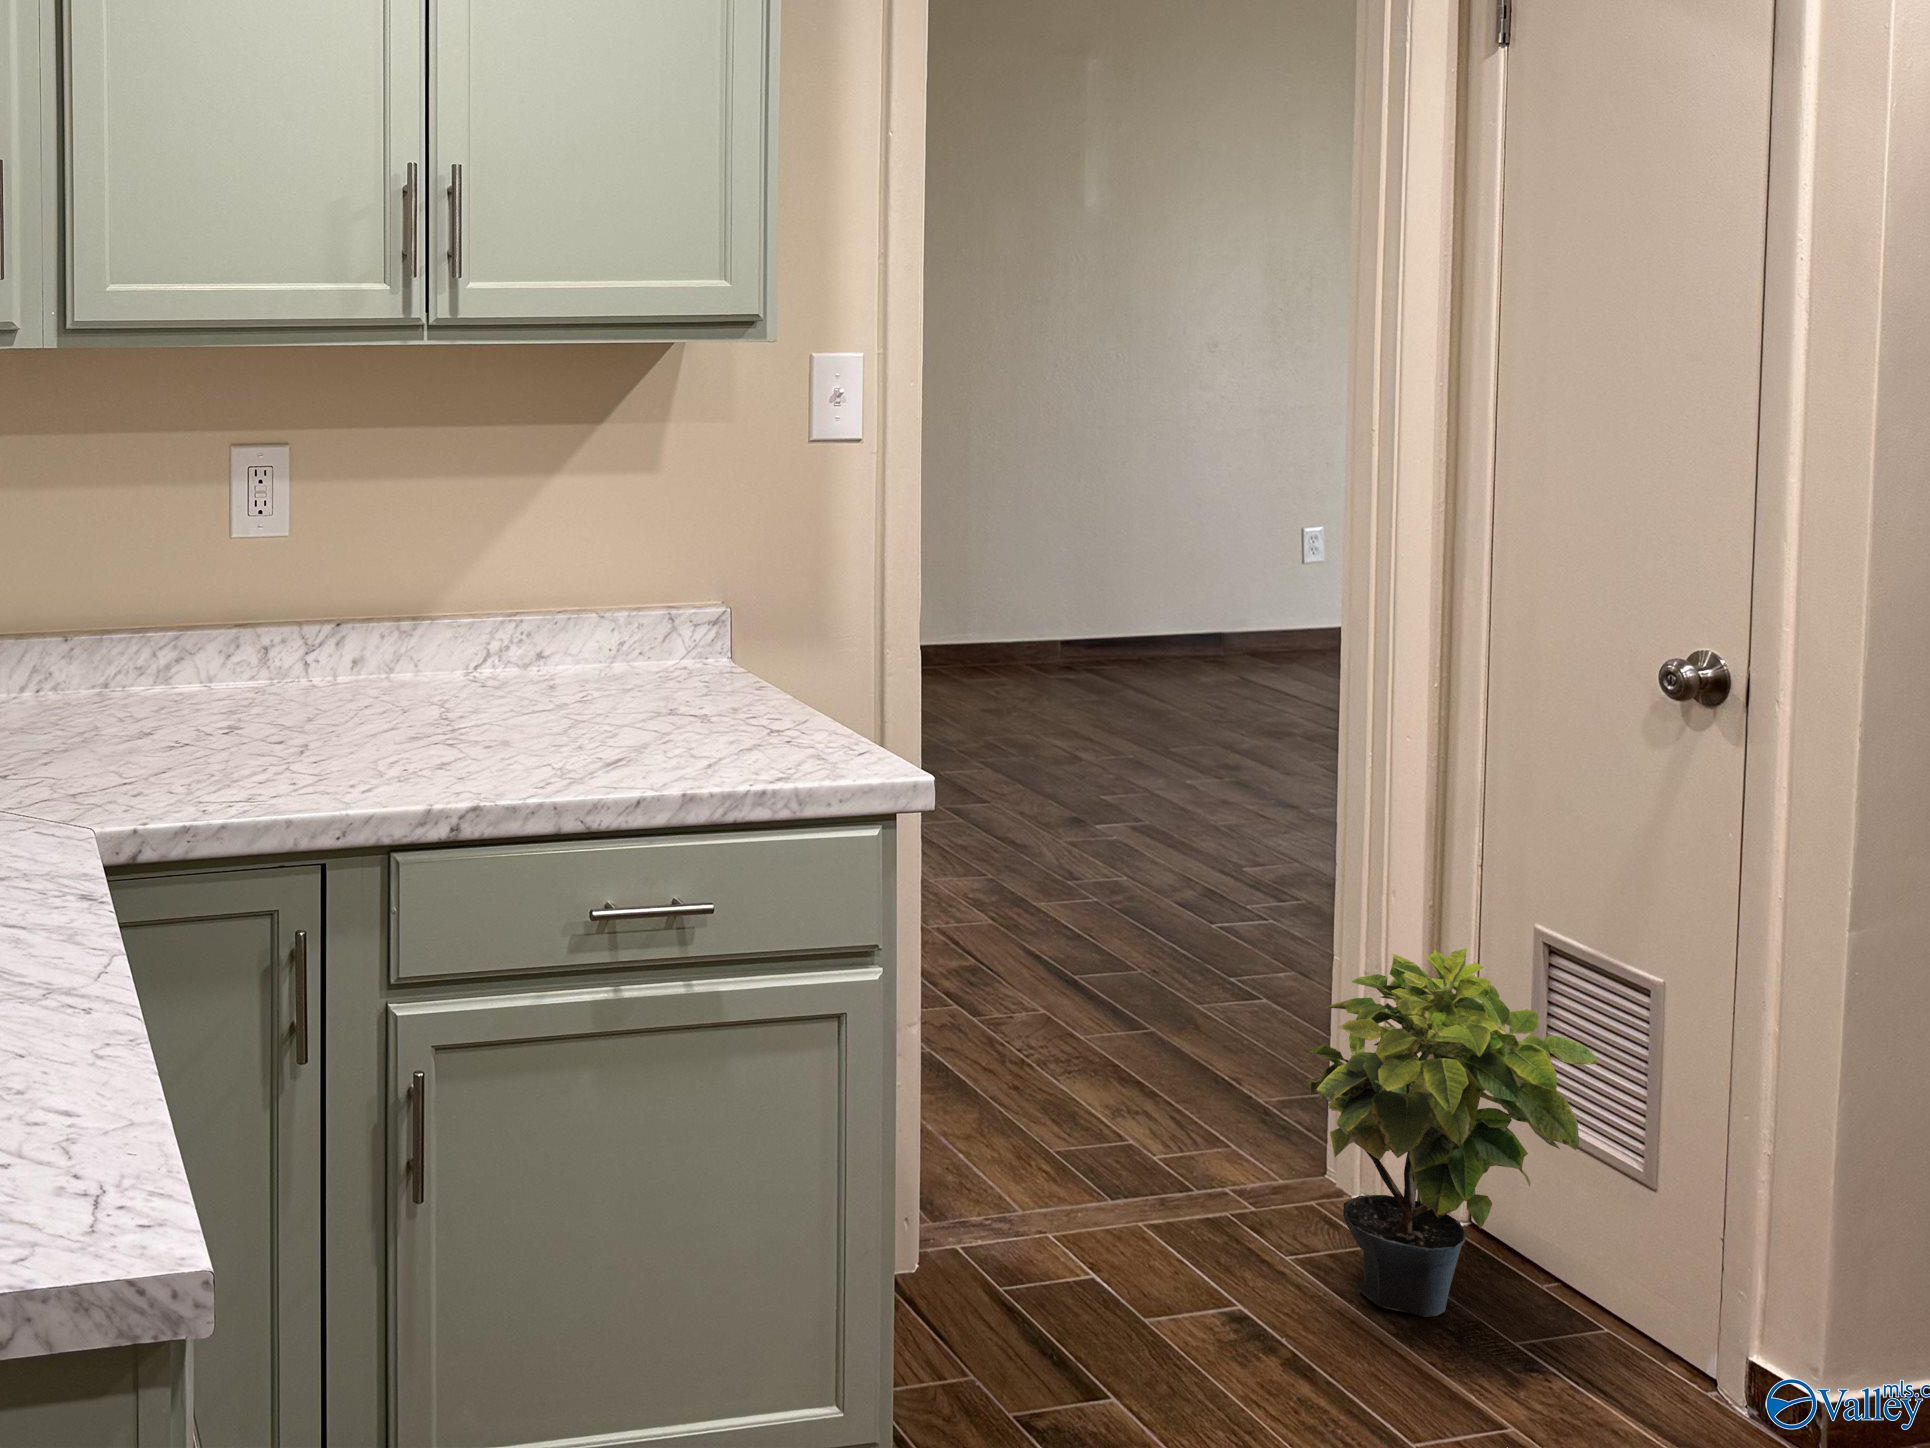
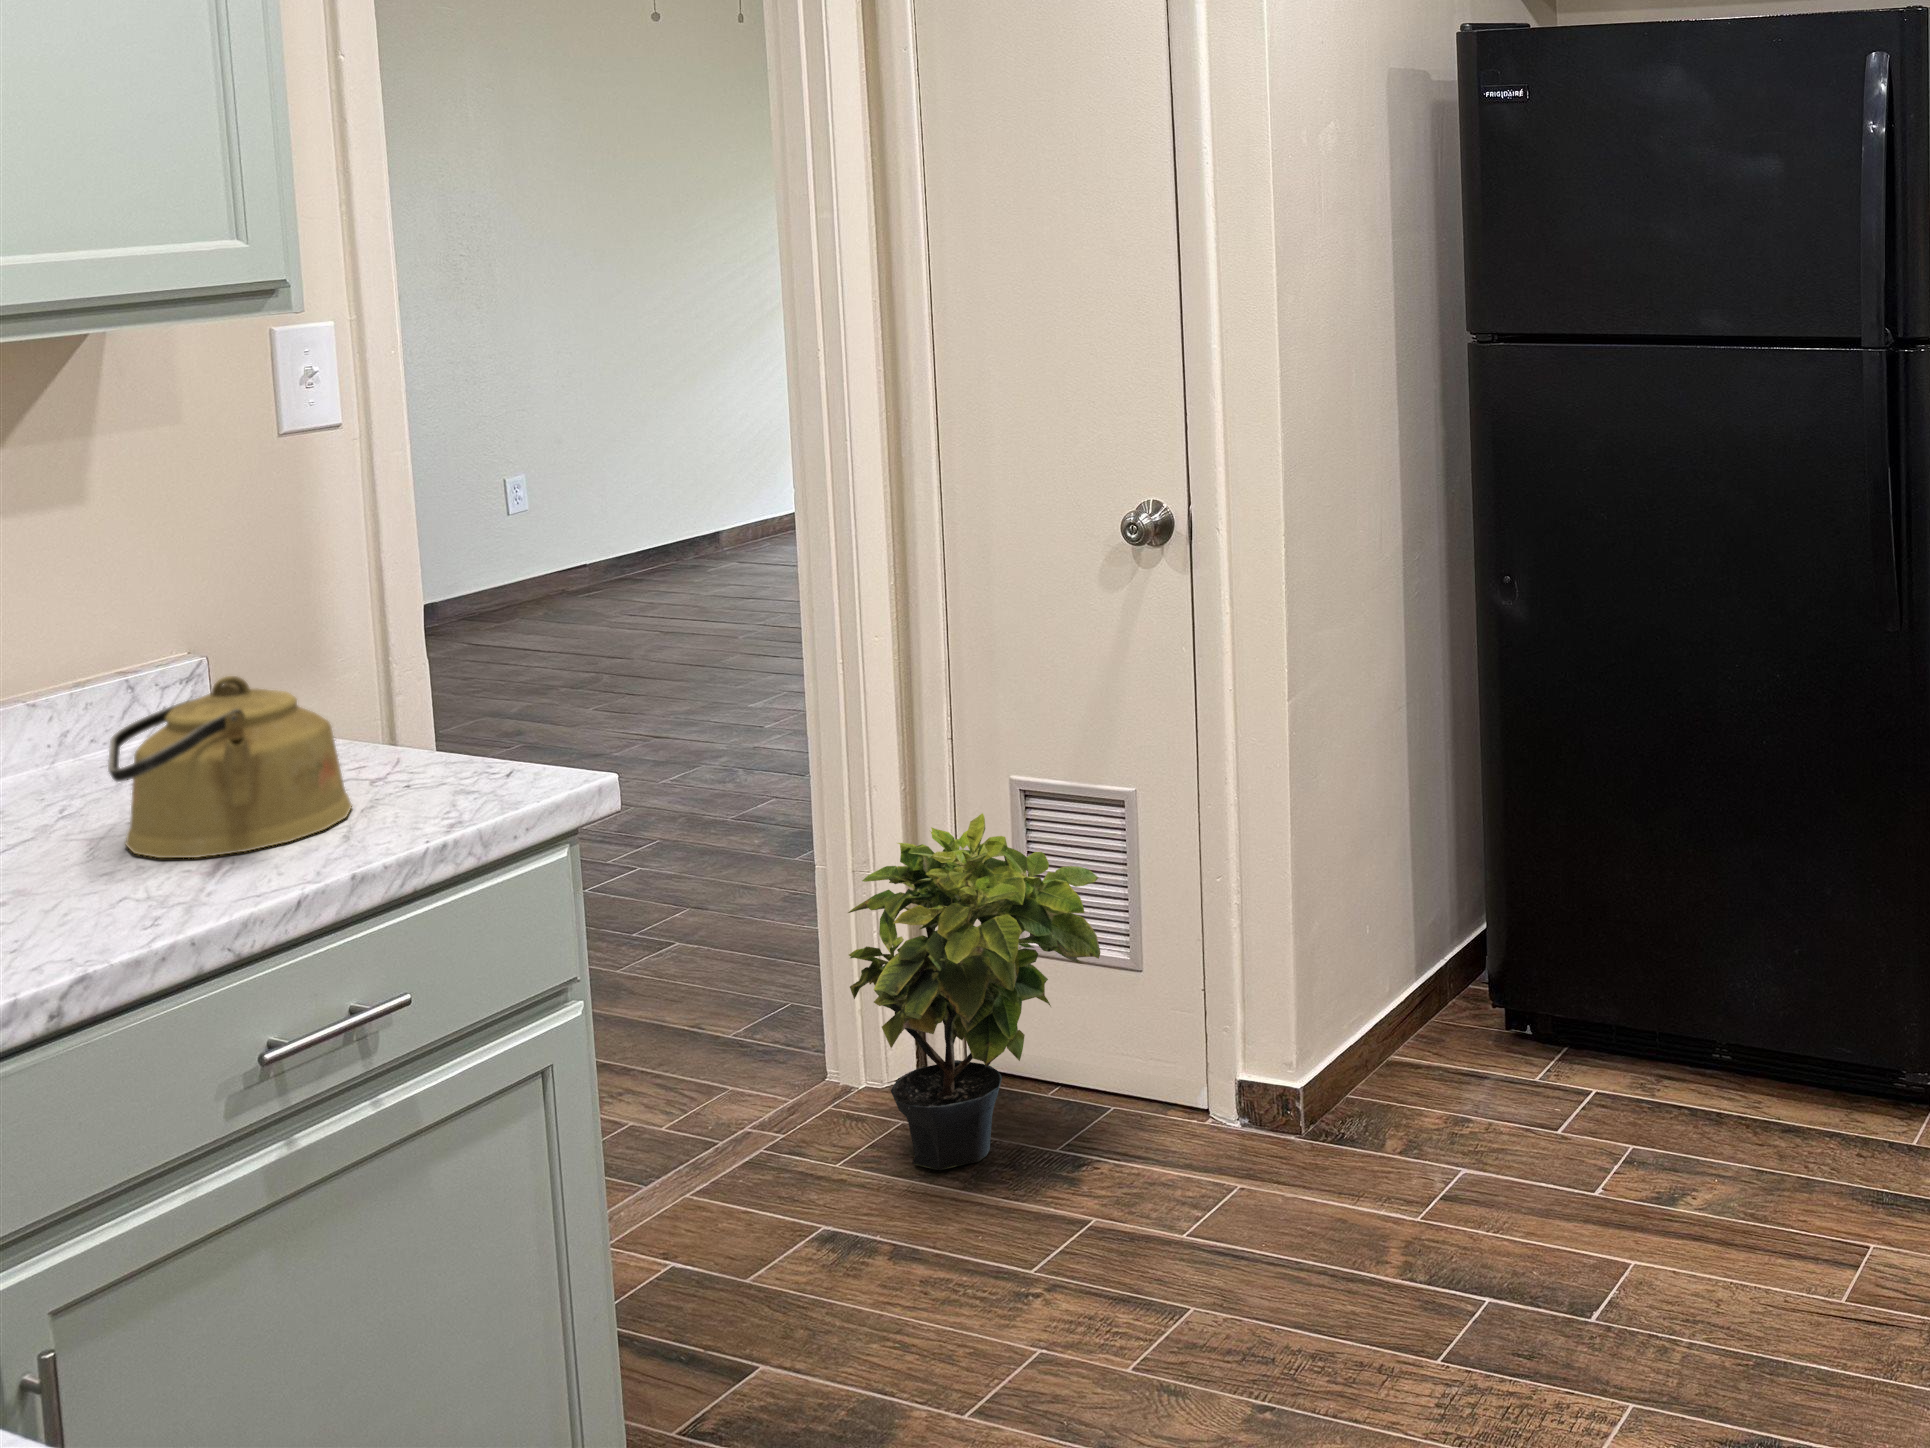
kettle: none [570,619,742,759] -> present [108,676,352,858]

